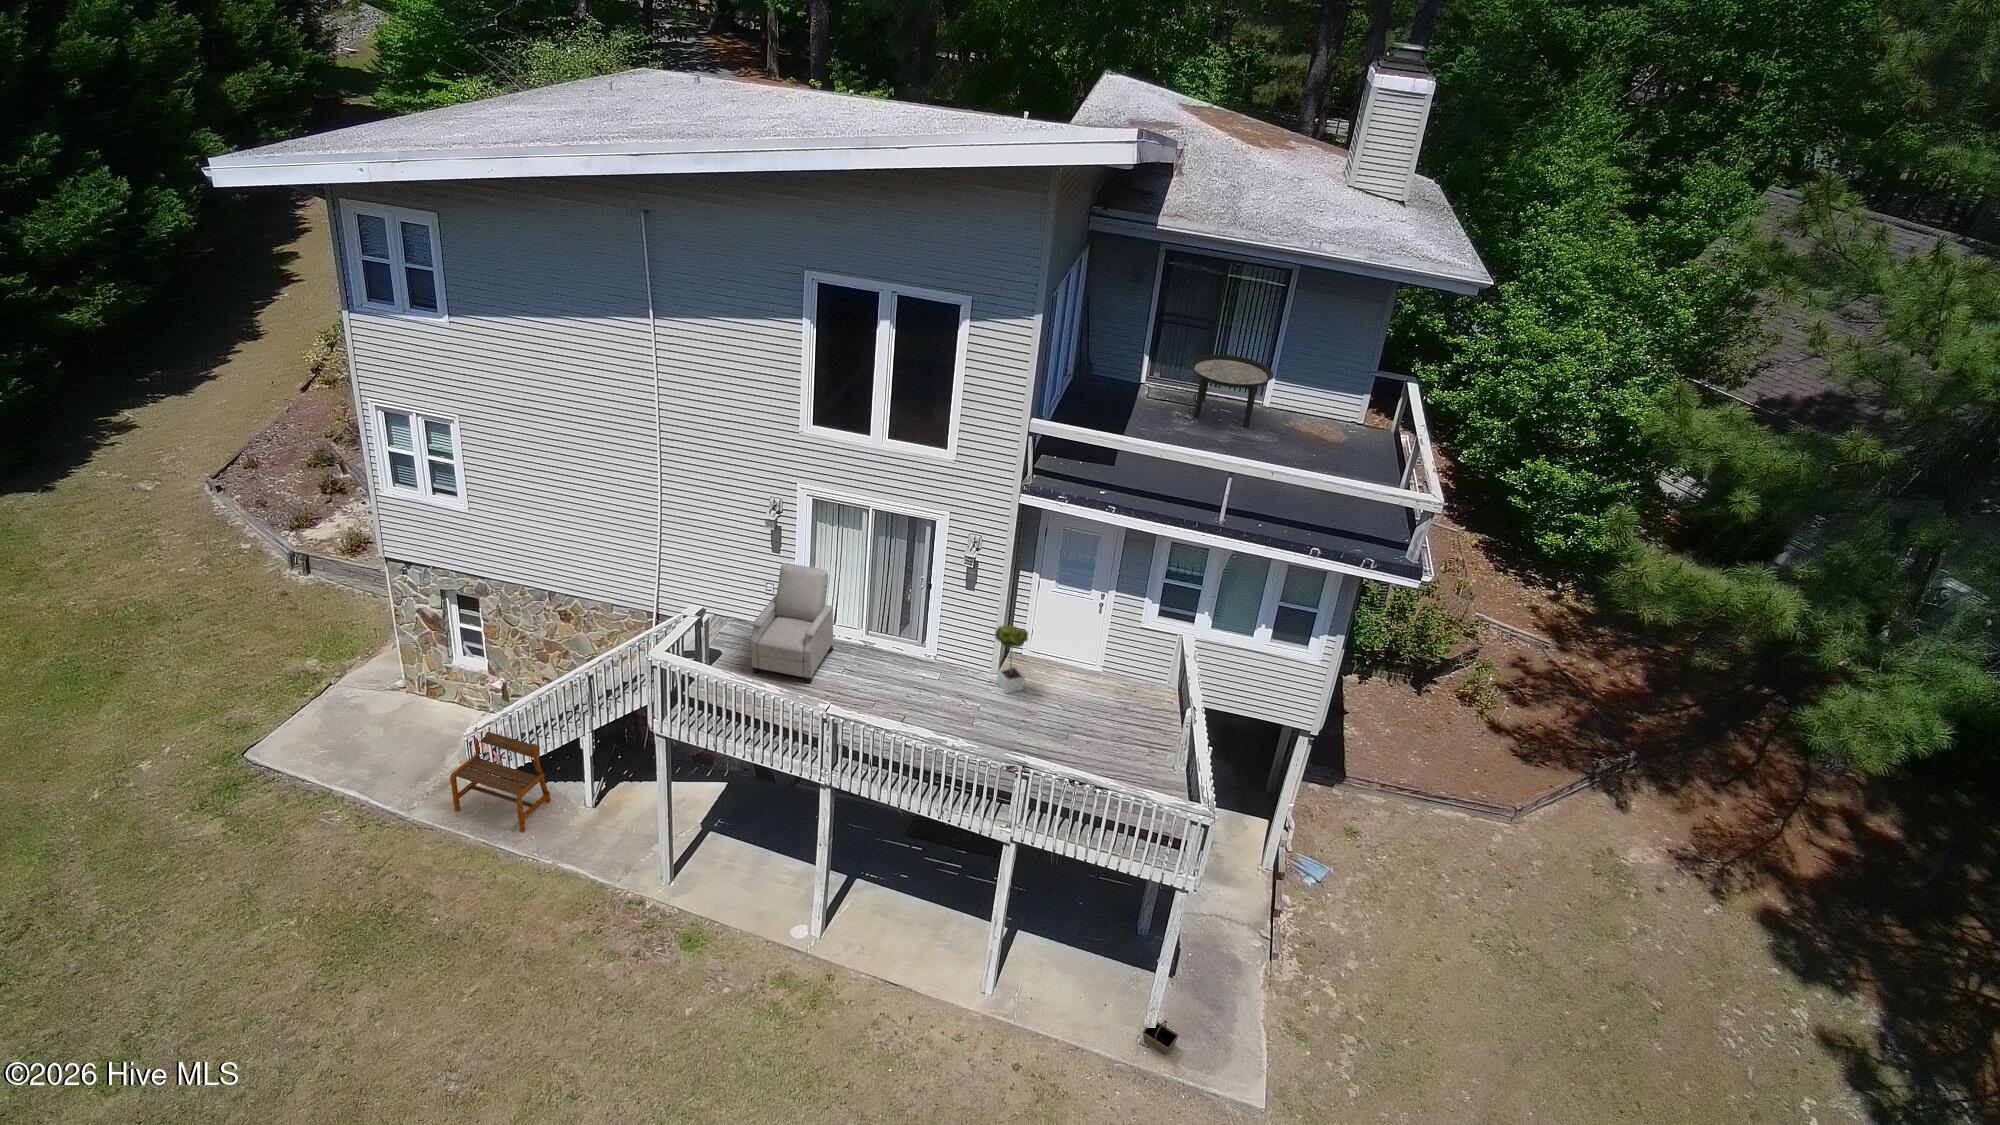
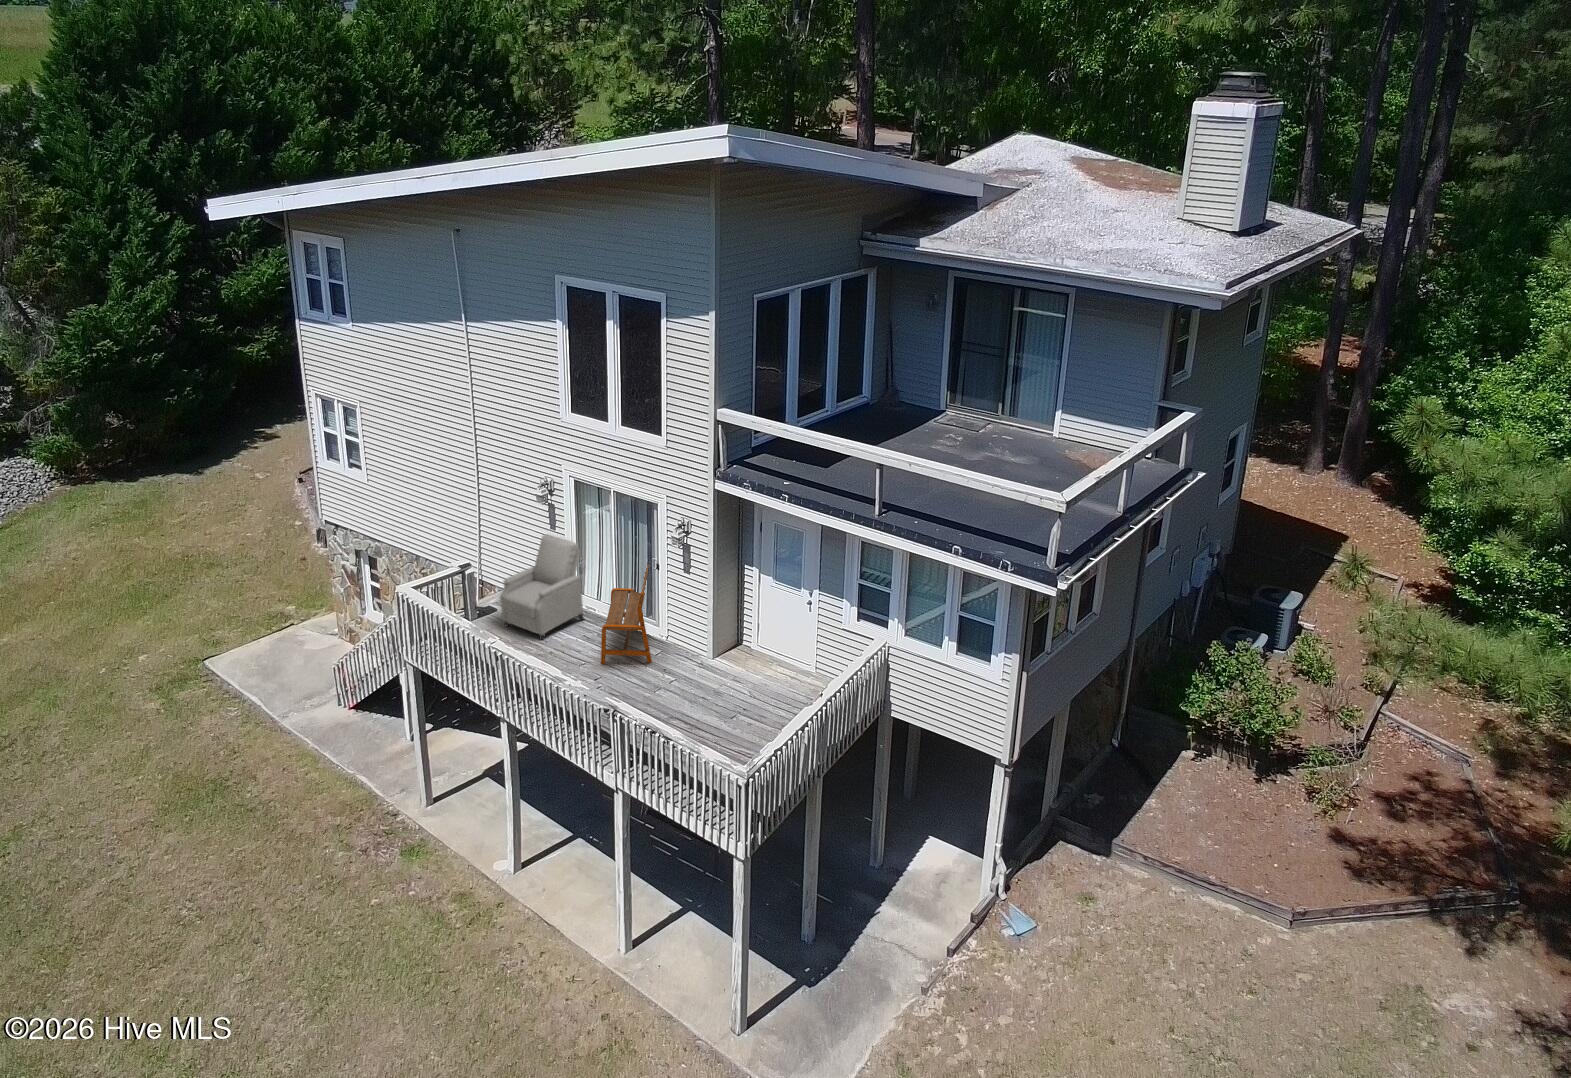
round table: present [1190,355,1273,427] -> none [946,377,1031,447]
potted tree: present [995,625,1028,693] -> none [691,606,723,674]
bench: present [450,727,551,832] -> present [601,565,652,664]
basket: present [1143,1020,1178,1056] -> none [739,1014,772,1052]

